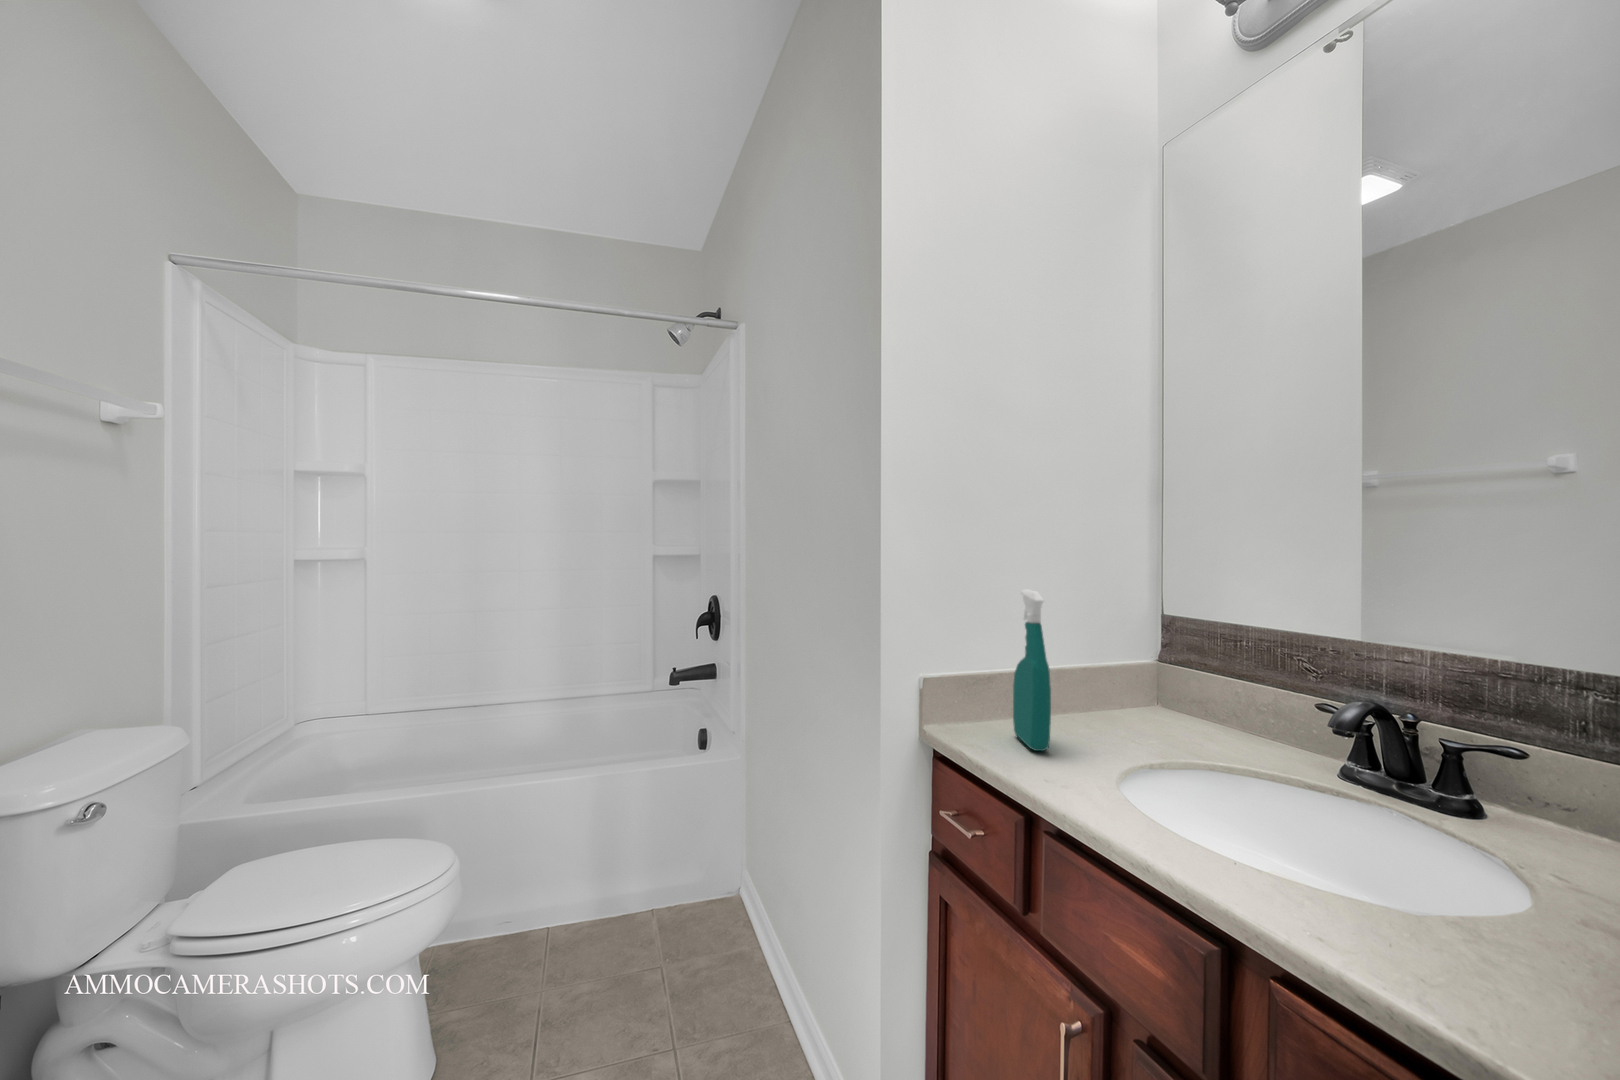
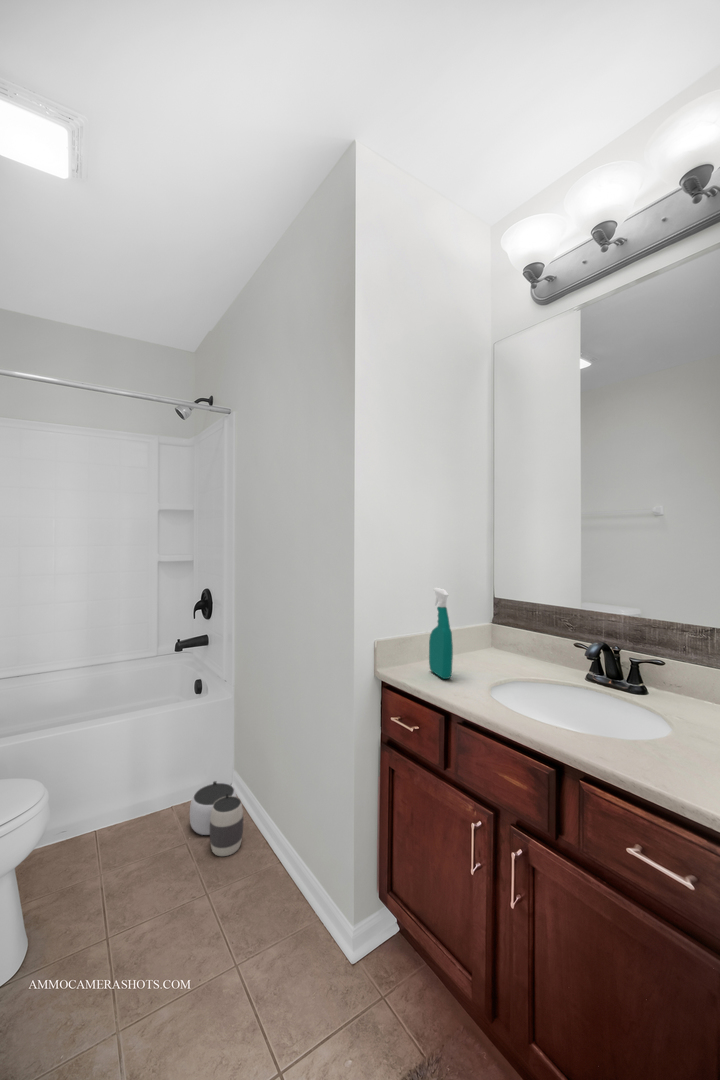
waste basket: none [674,878,744,991] -> present [190,781,243,856]

